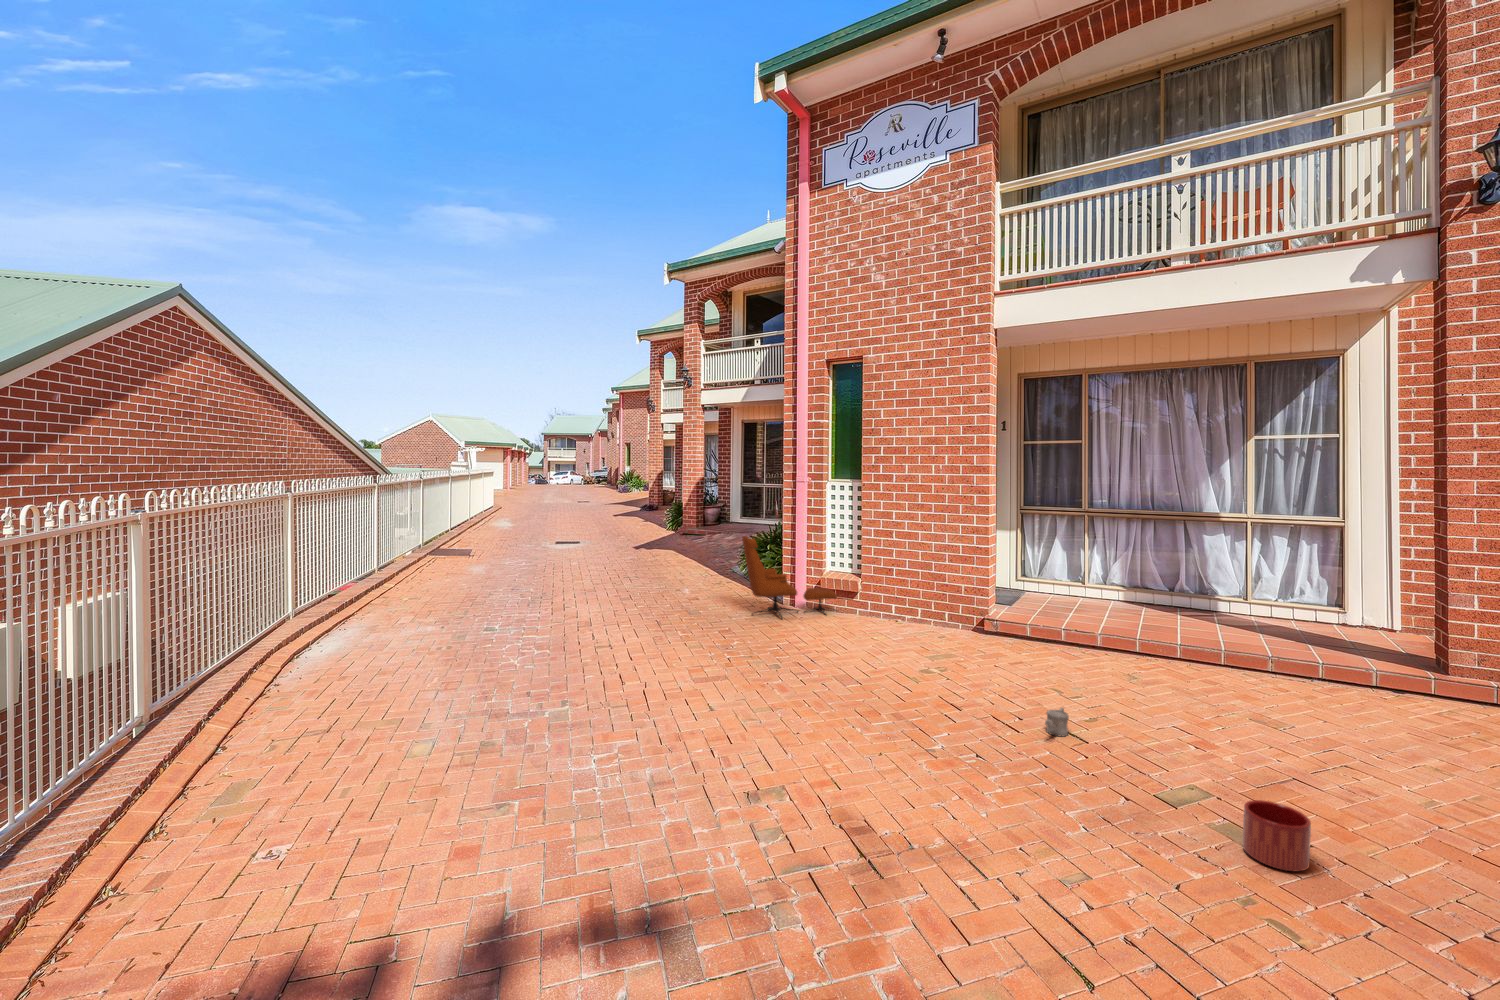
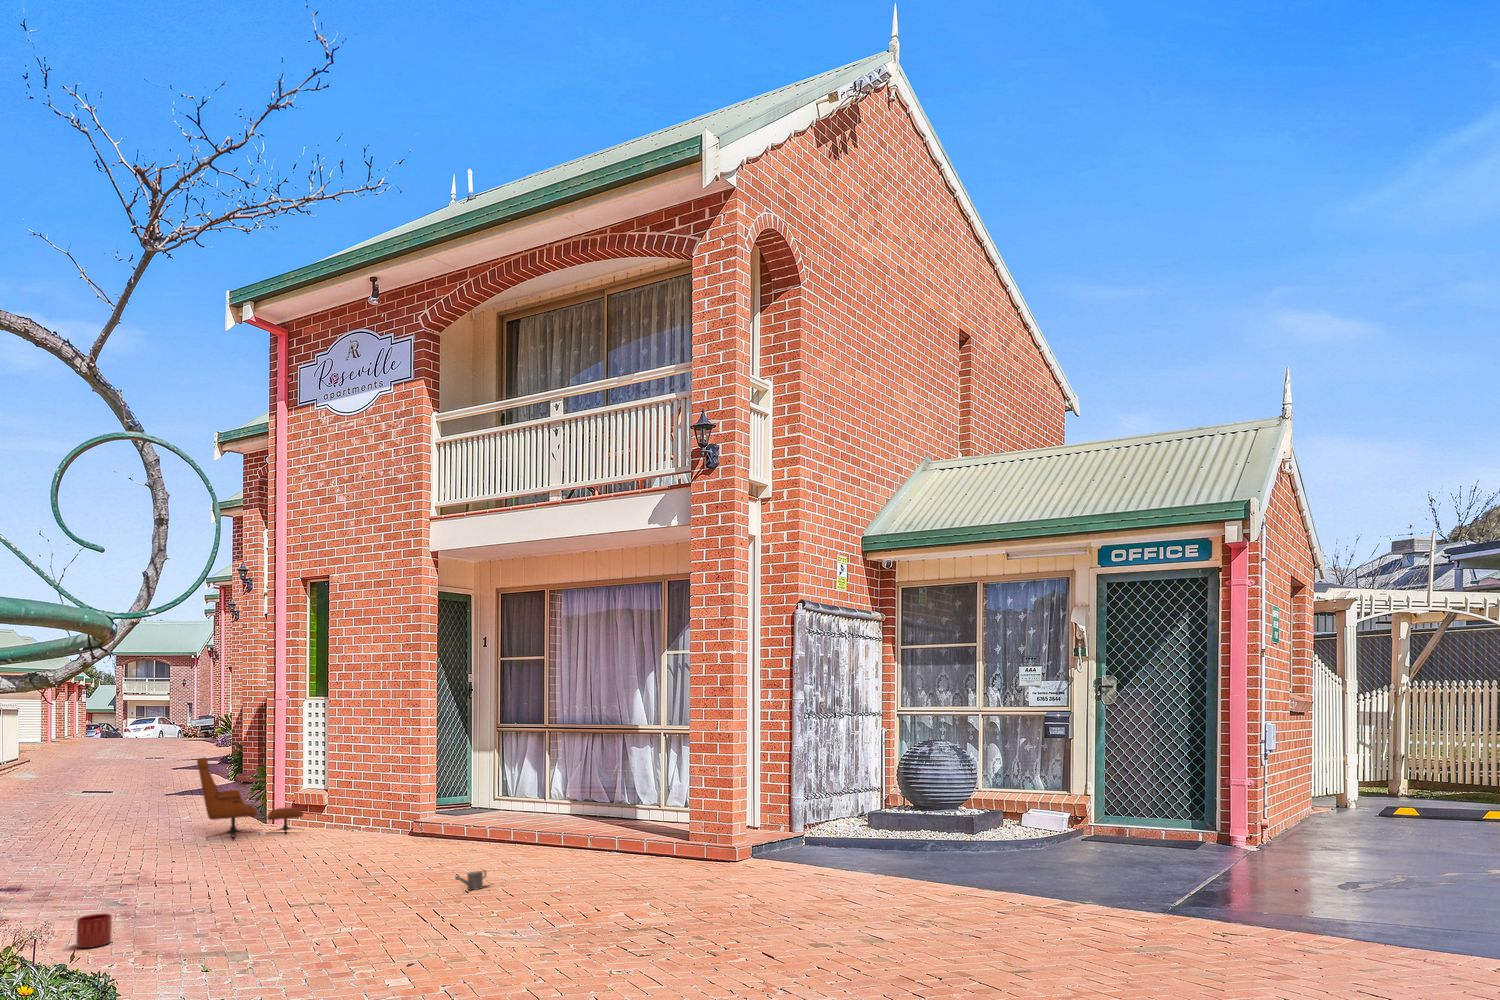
watering can: present [1045,708,1069,736] -> present [455,870,486,890]
planter: present [1243,800,1311,871] -> present [76,913,112,948]

